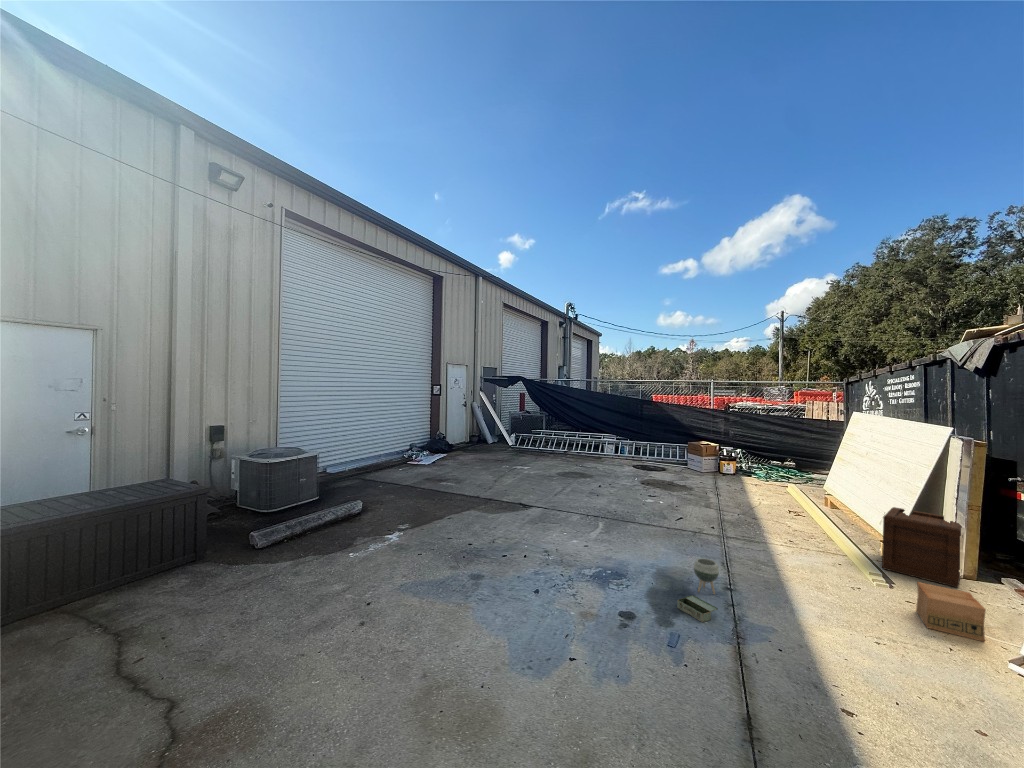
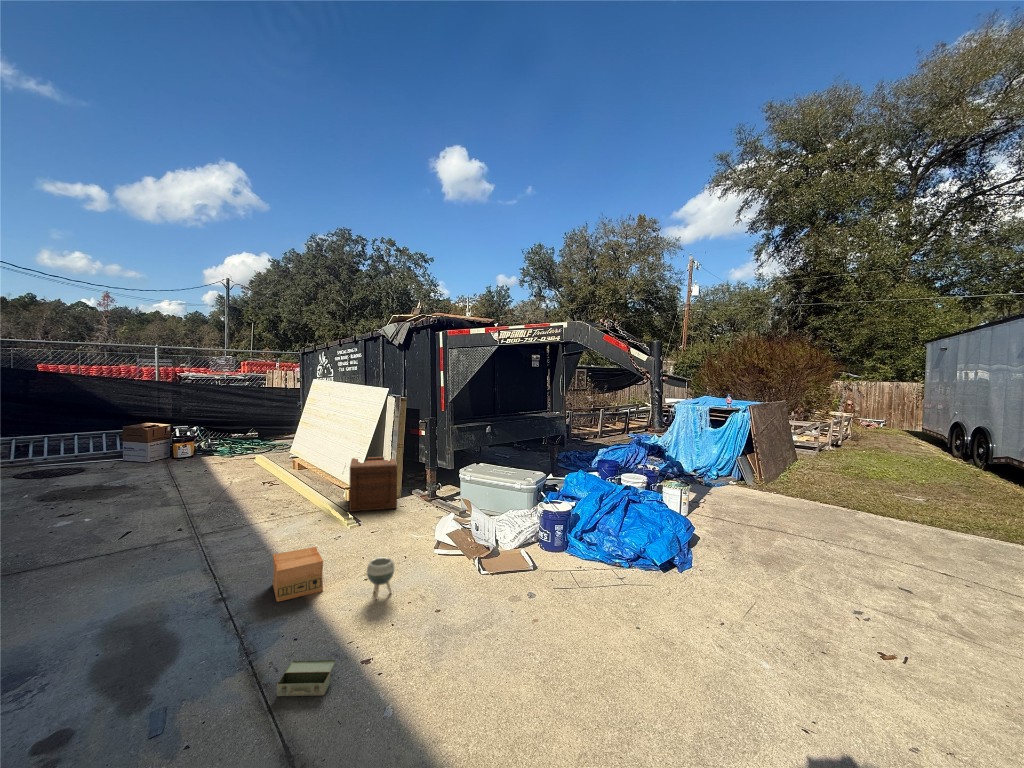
planter: present [694,558,719,594] -> present [367,557,395,600]
cardboard box: present [916,582,986,642] -> present [273,547,323,602]
toolbox: present [677,595,718,622] -> present [277,660,336,696]

